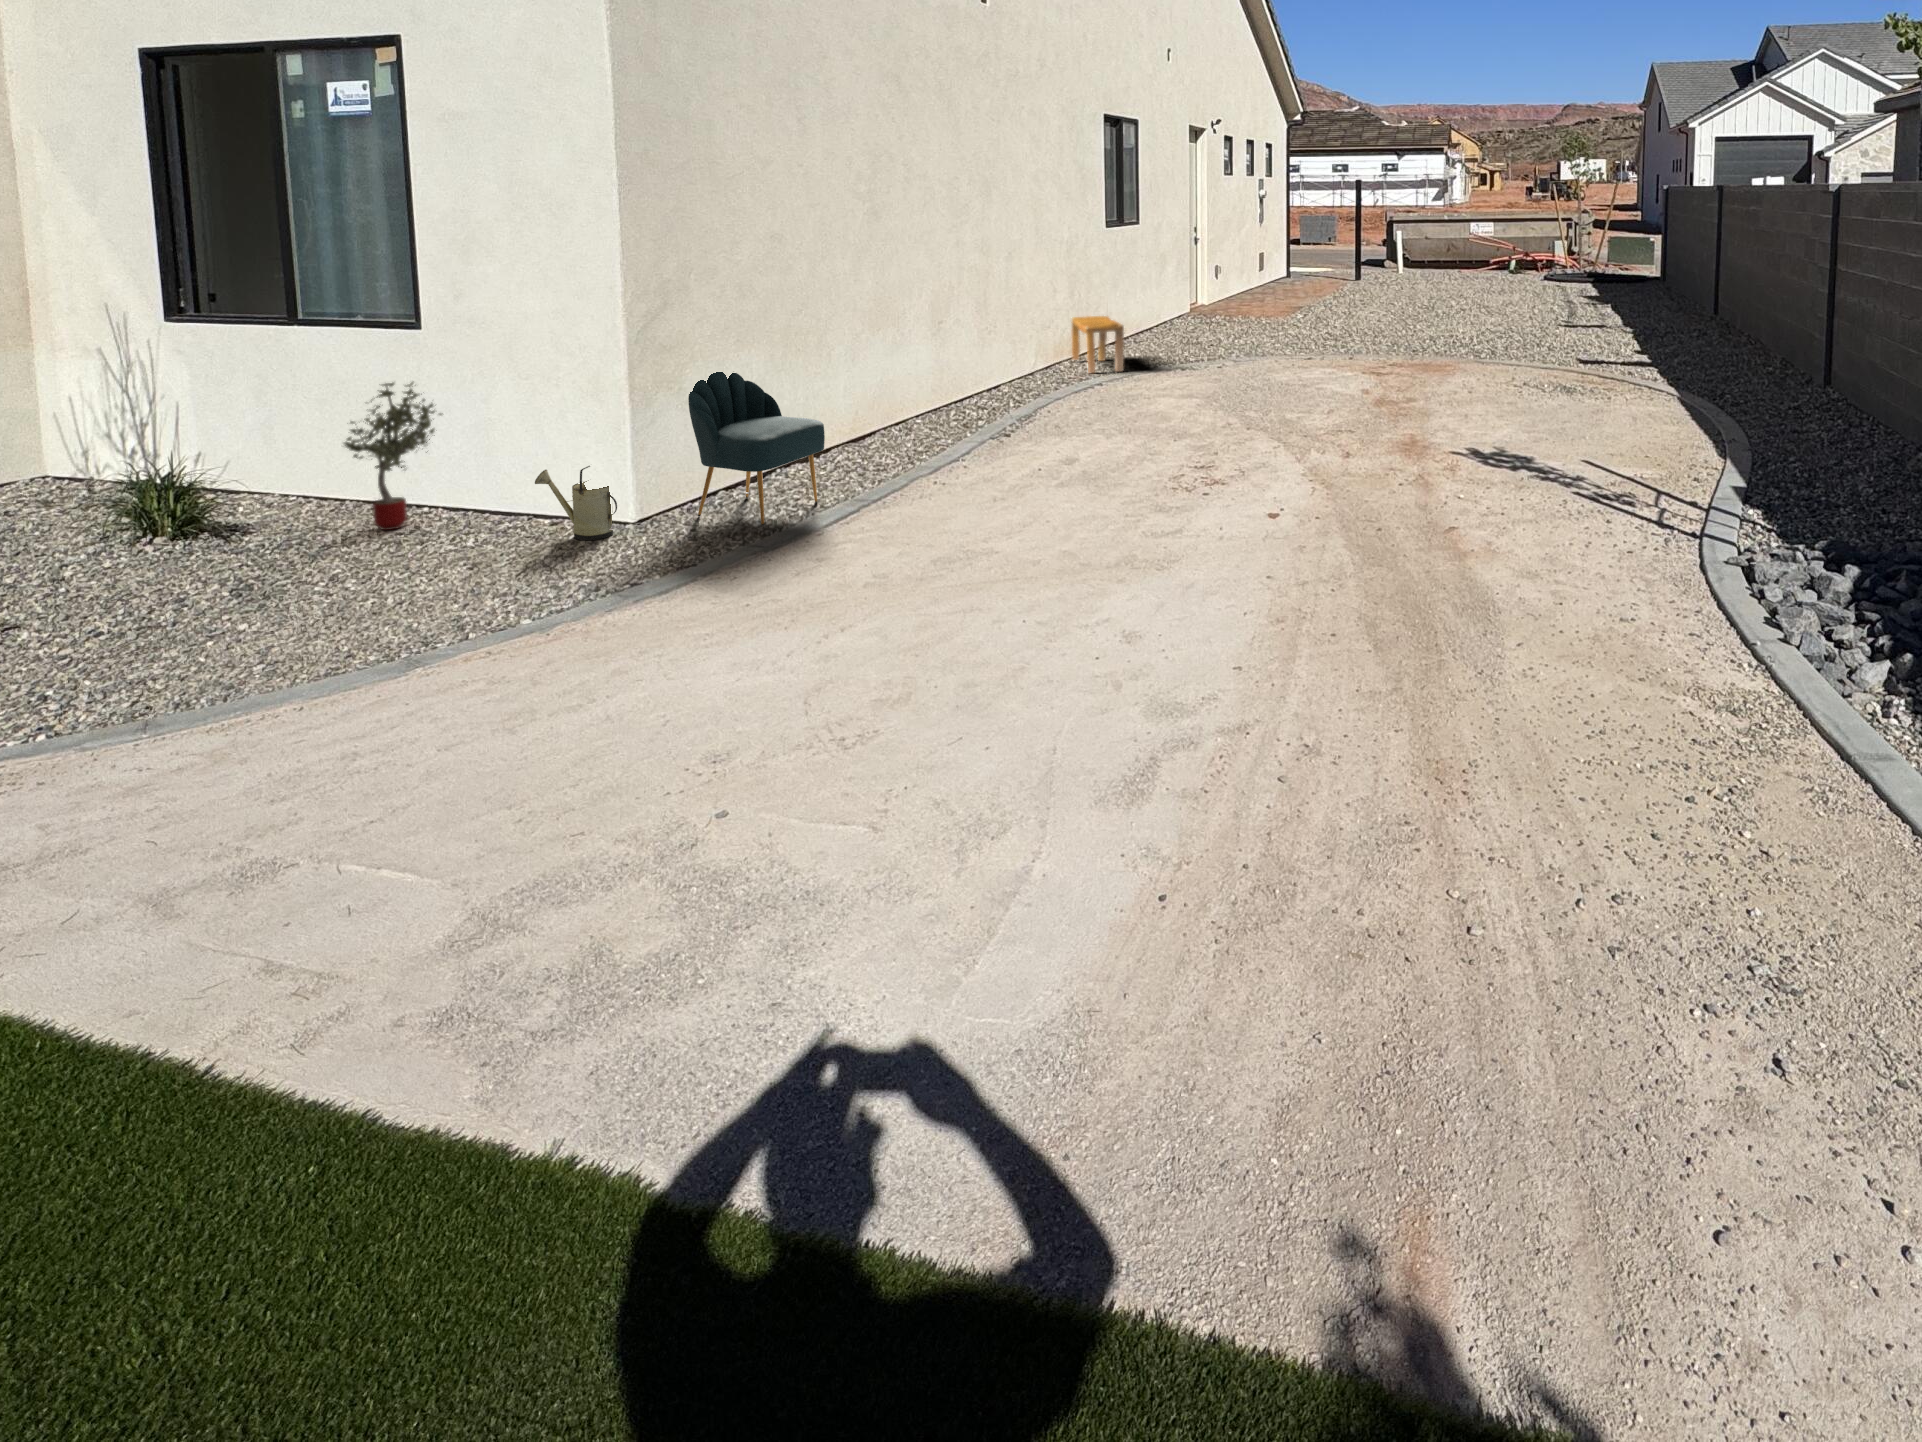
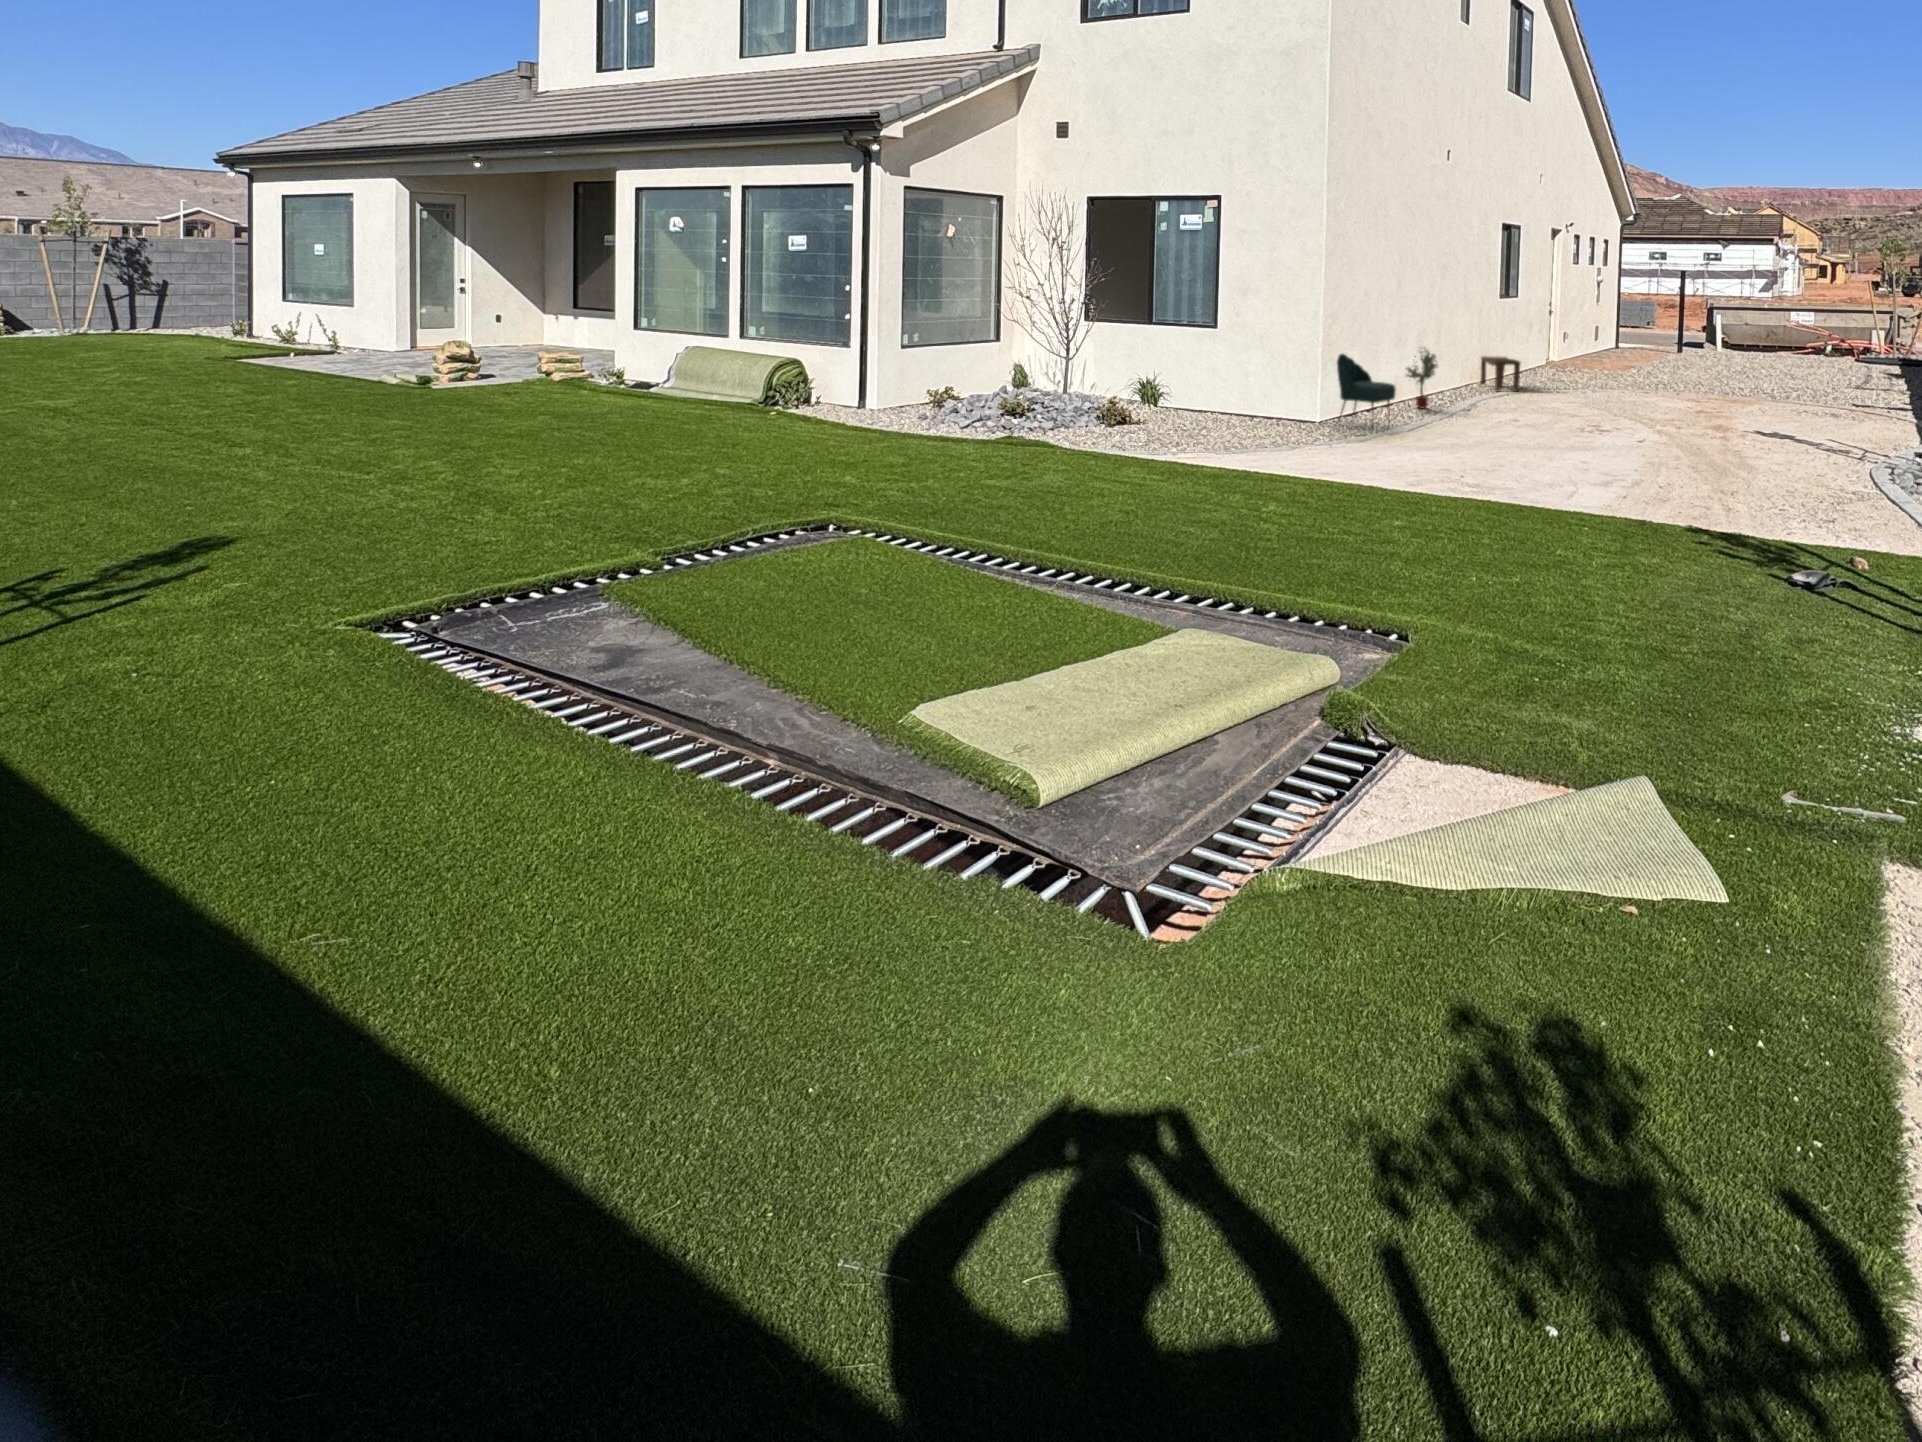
potted tree: present [344,382,442,530] -> present [1407,348,1437,408]
watering can: present [535,466,617,540] -> none [1271,394,1310,429]

